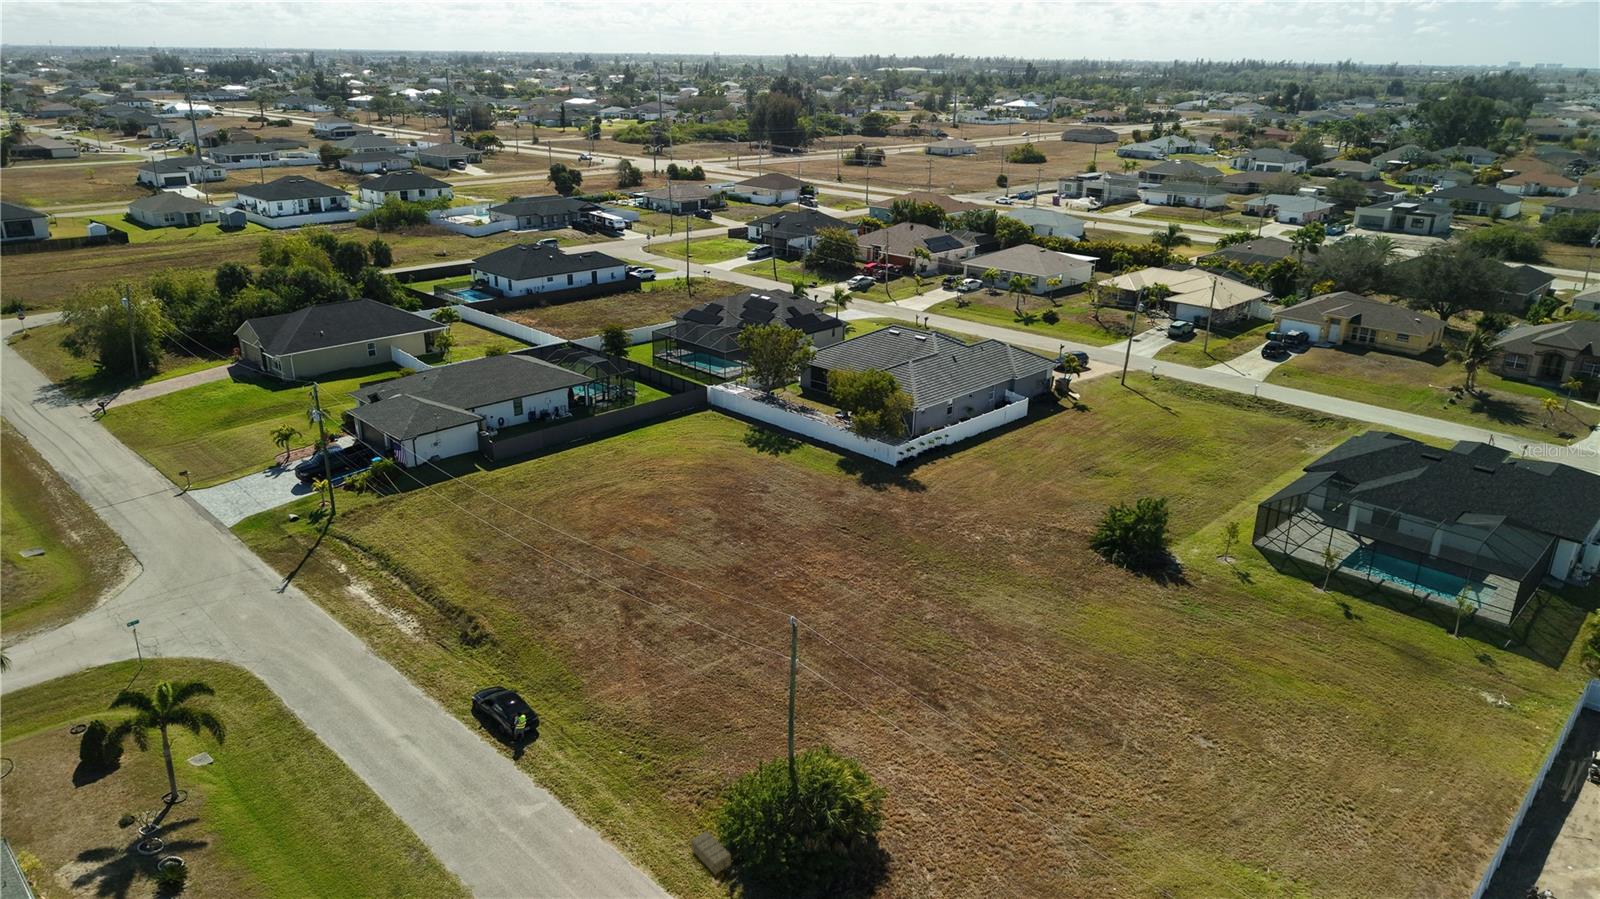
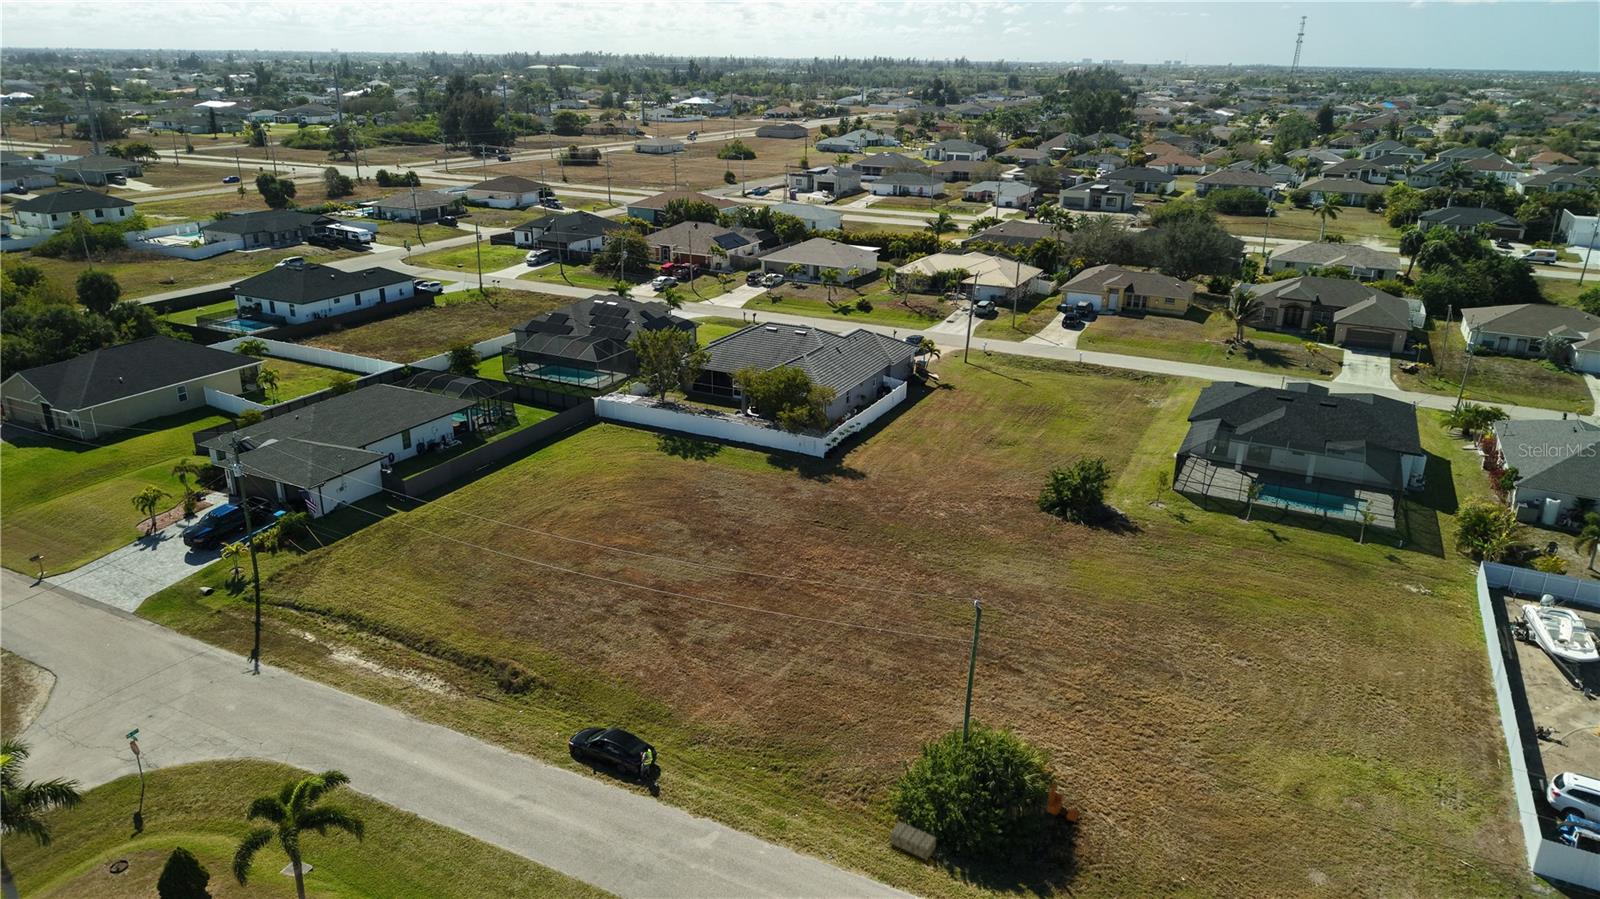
lounge chair: none [865,829,900,878] -> present [1047,785,1079,822]

